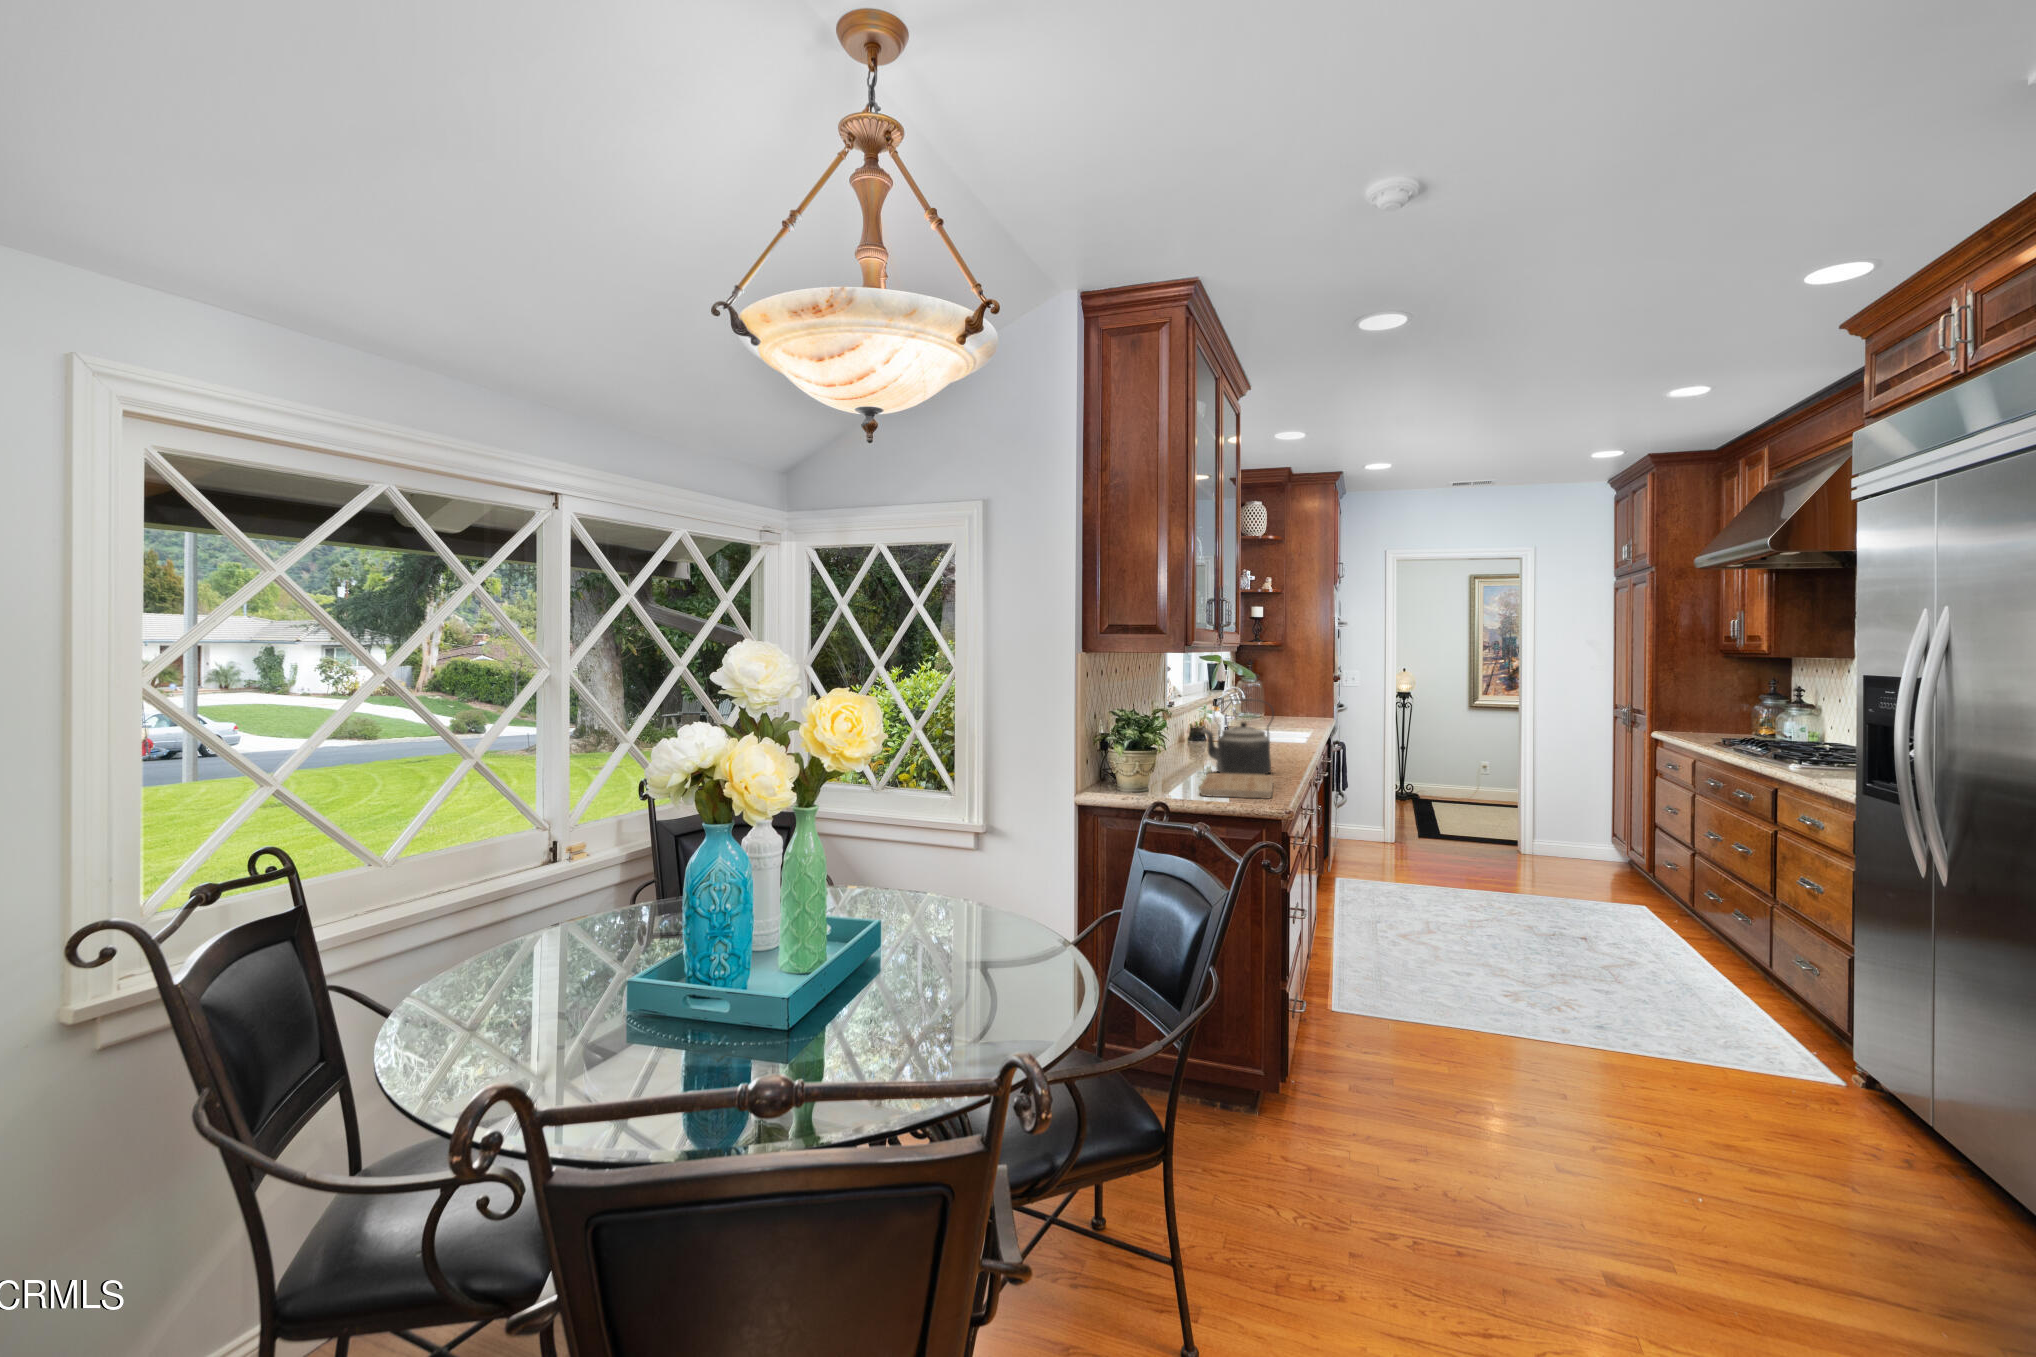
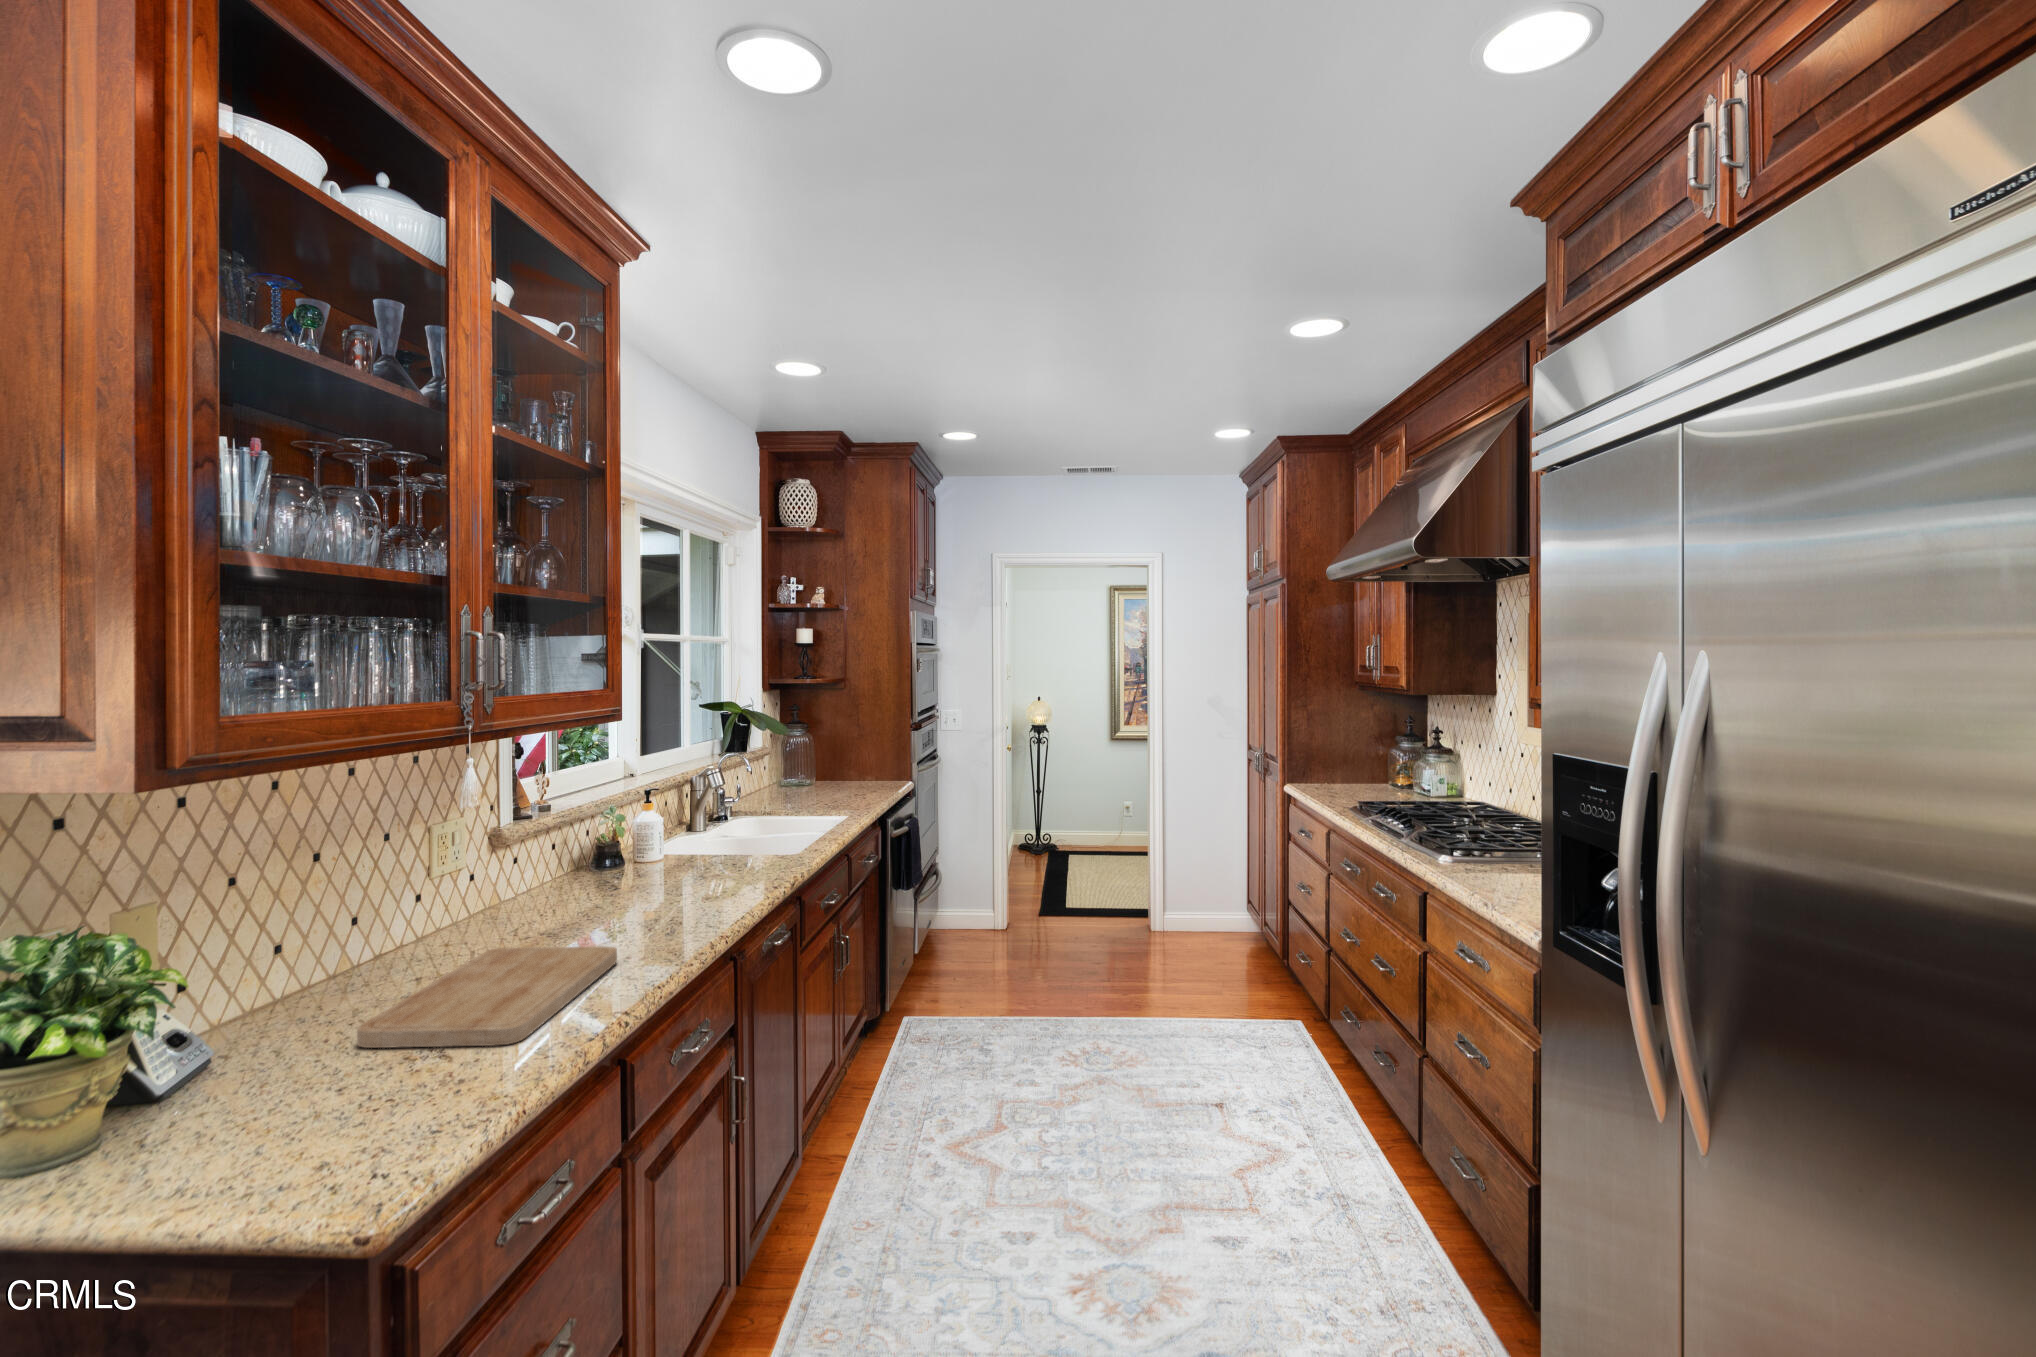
kettle: present [1203,699,1274,775] -> none [529,784,673,936]

